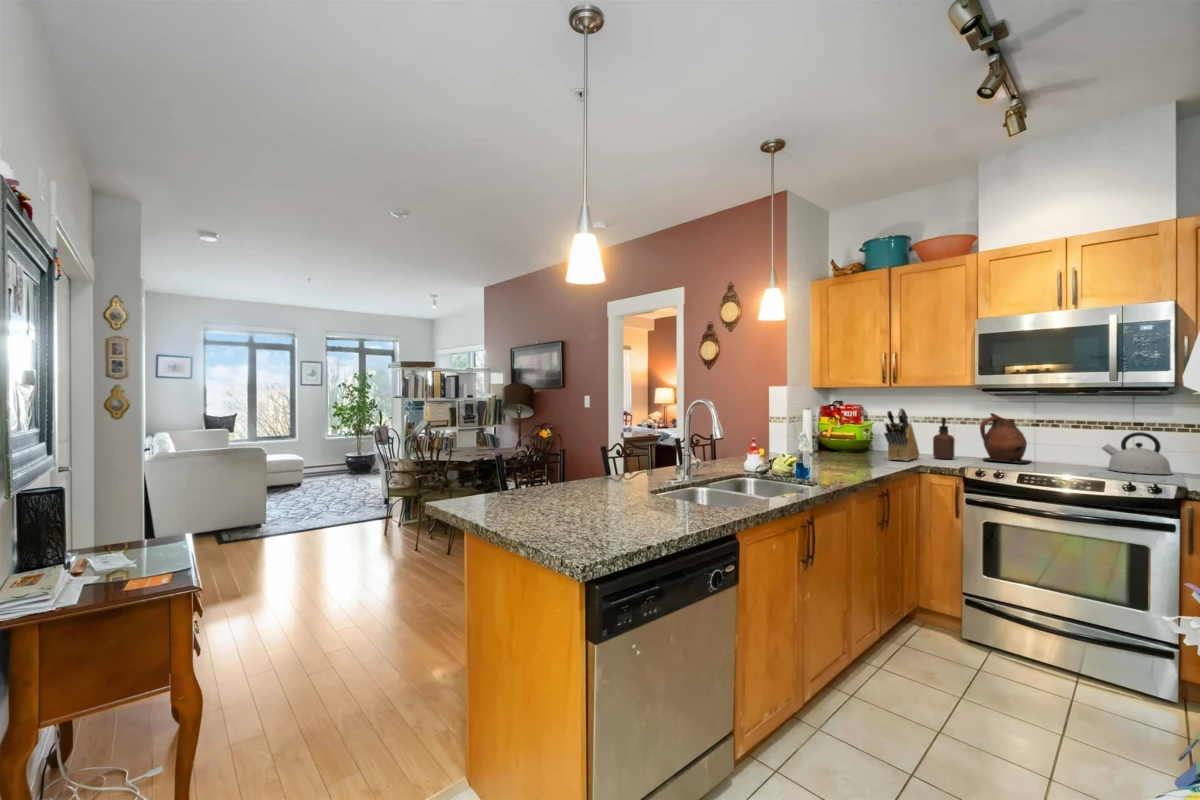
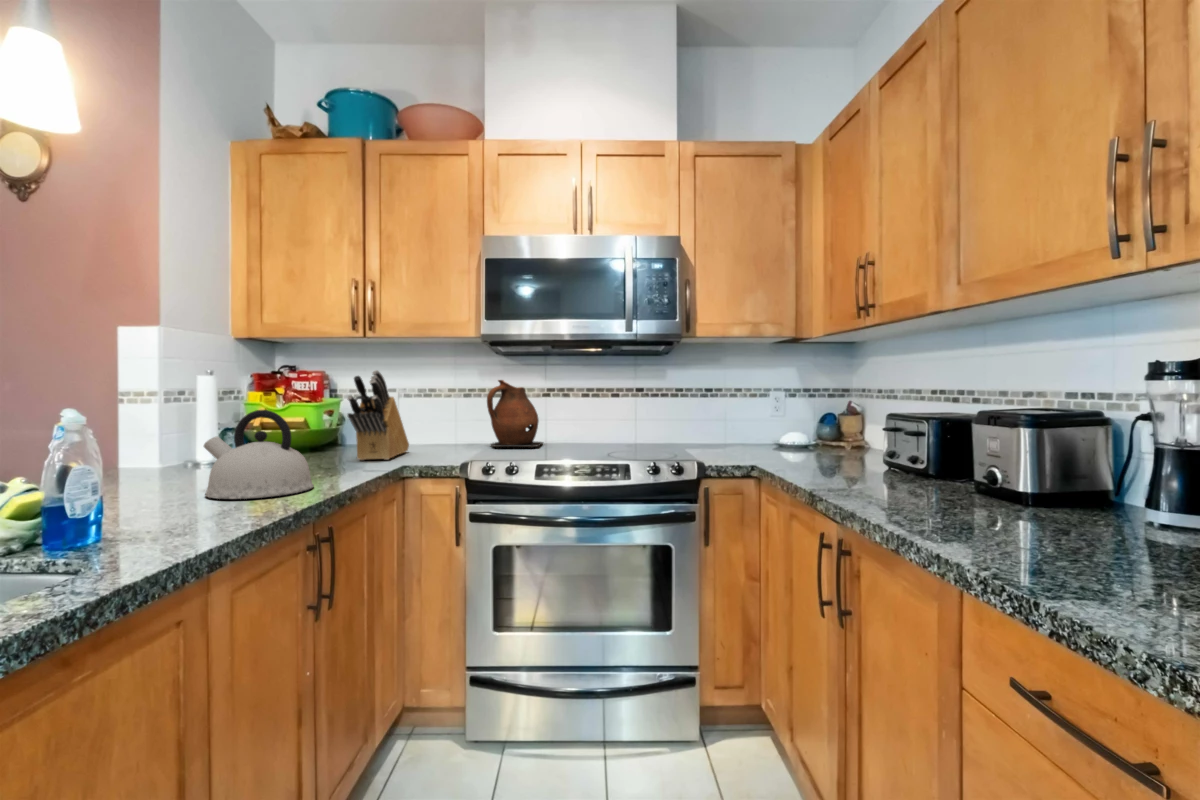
soap dispenser: present [933,417,955,459] -> none [428,387,456,450]
kettle: present [1102,432,1172,474] -> present [204,410,314,499]

